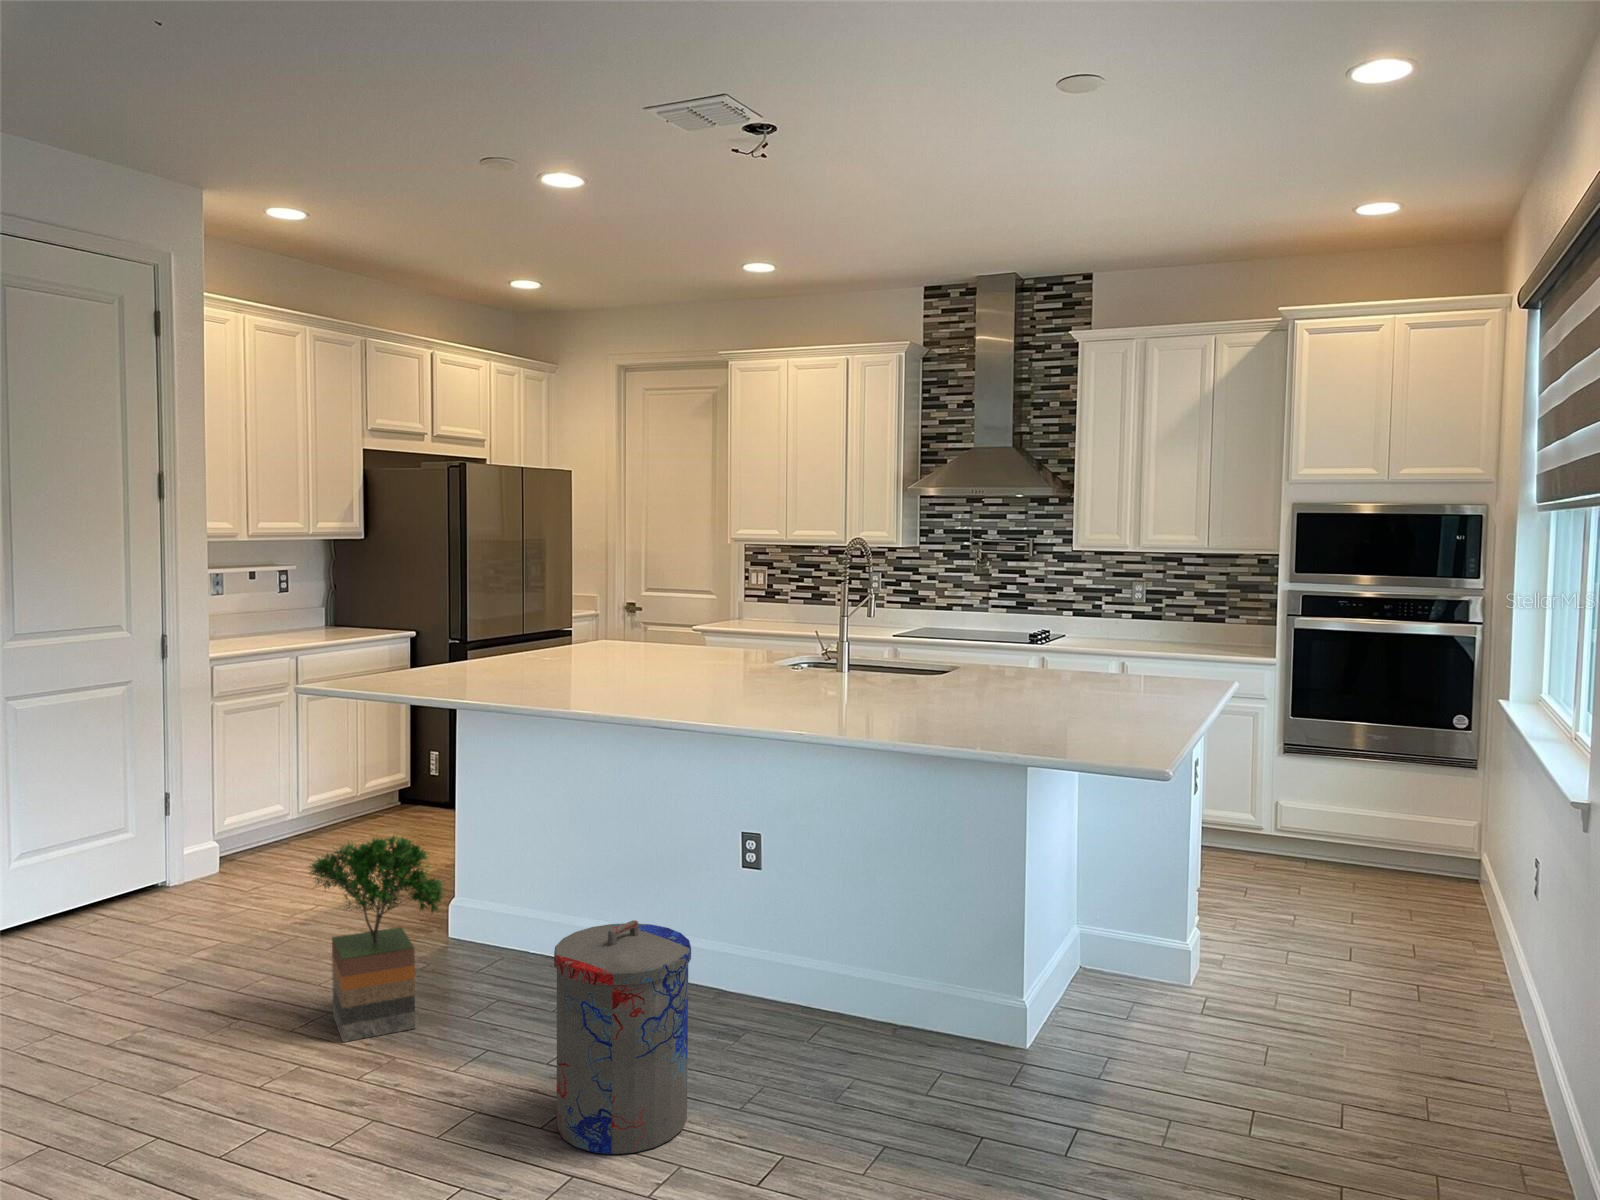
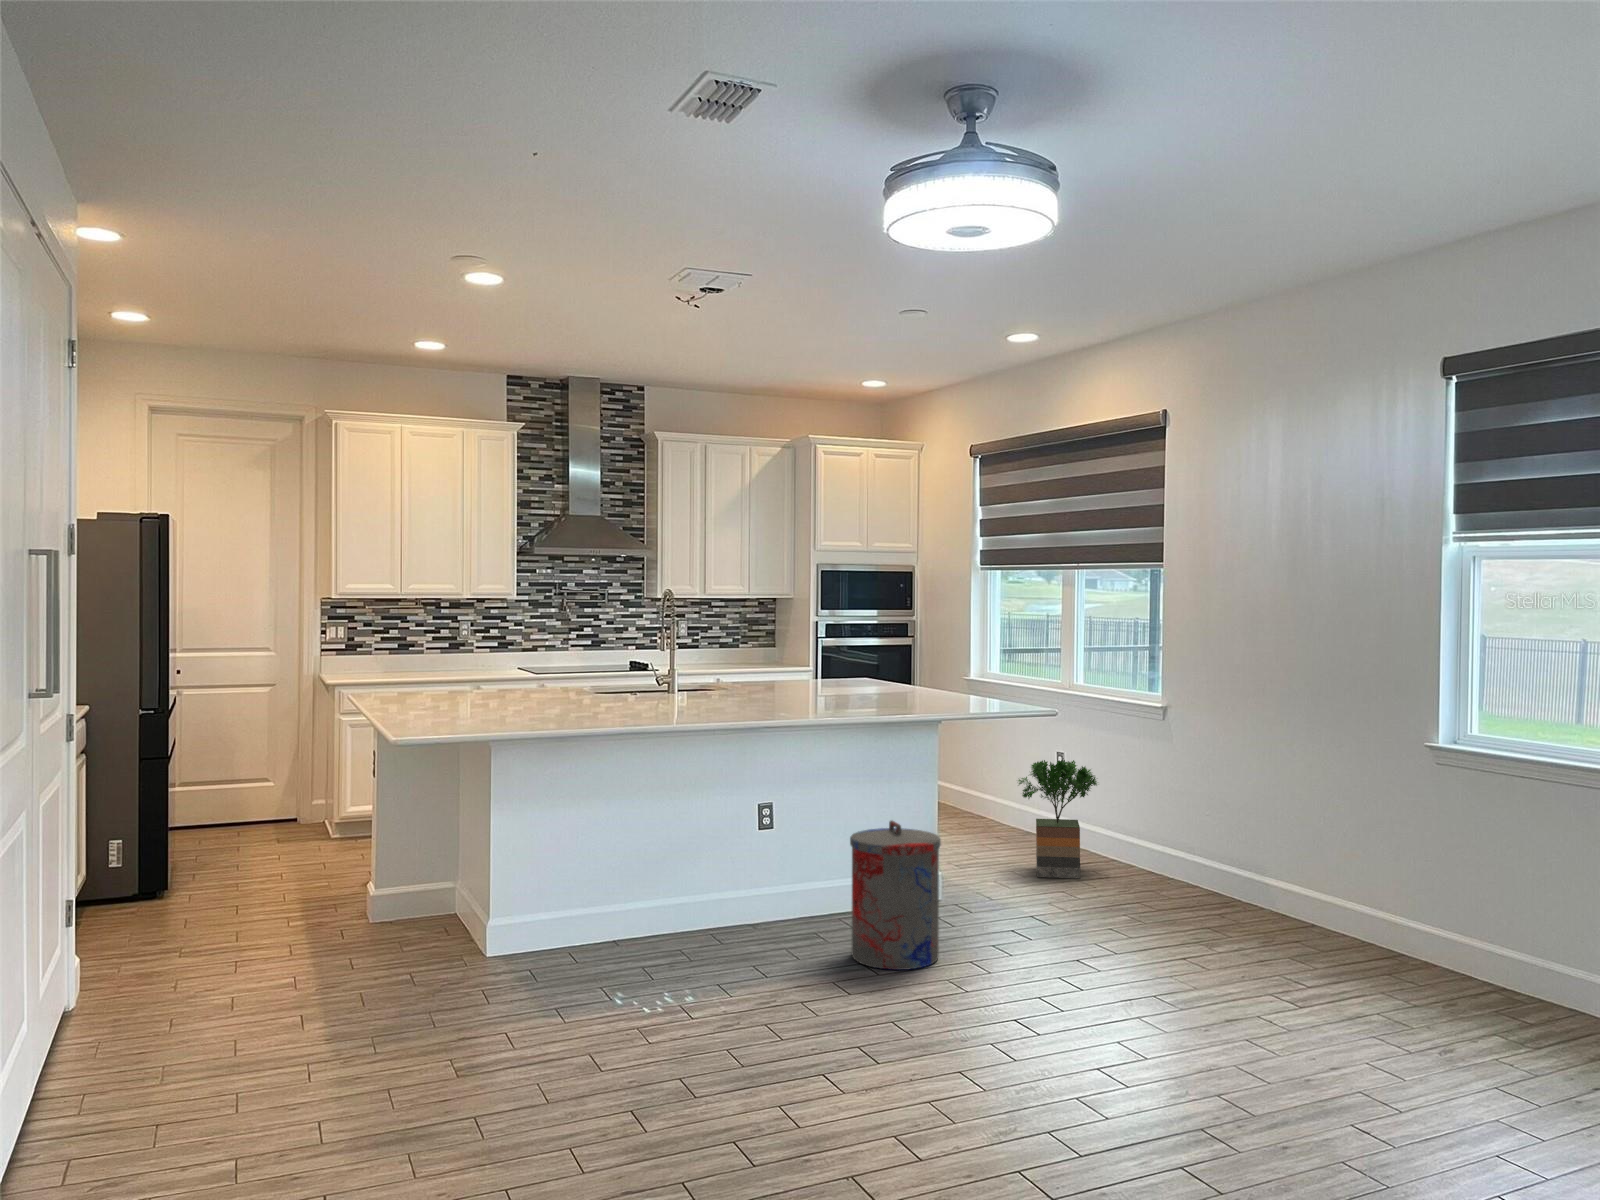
potted tree: present [309,836,444,1042] -> present [1018,760,1097,879]

